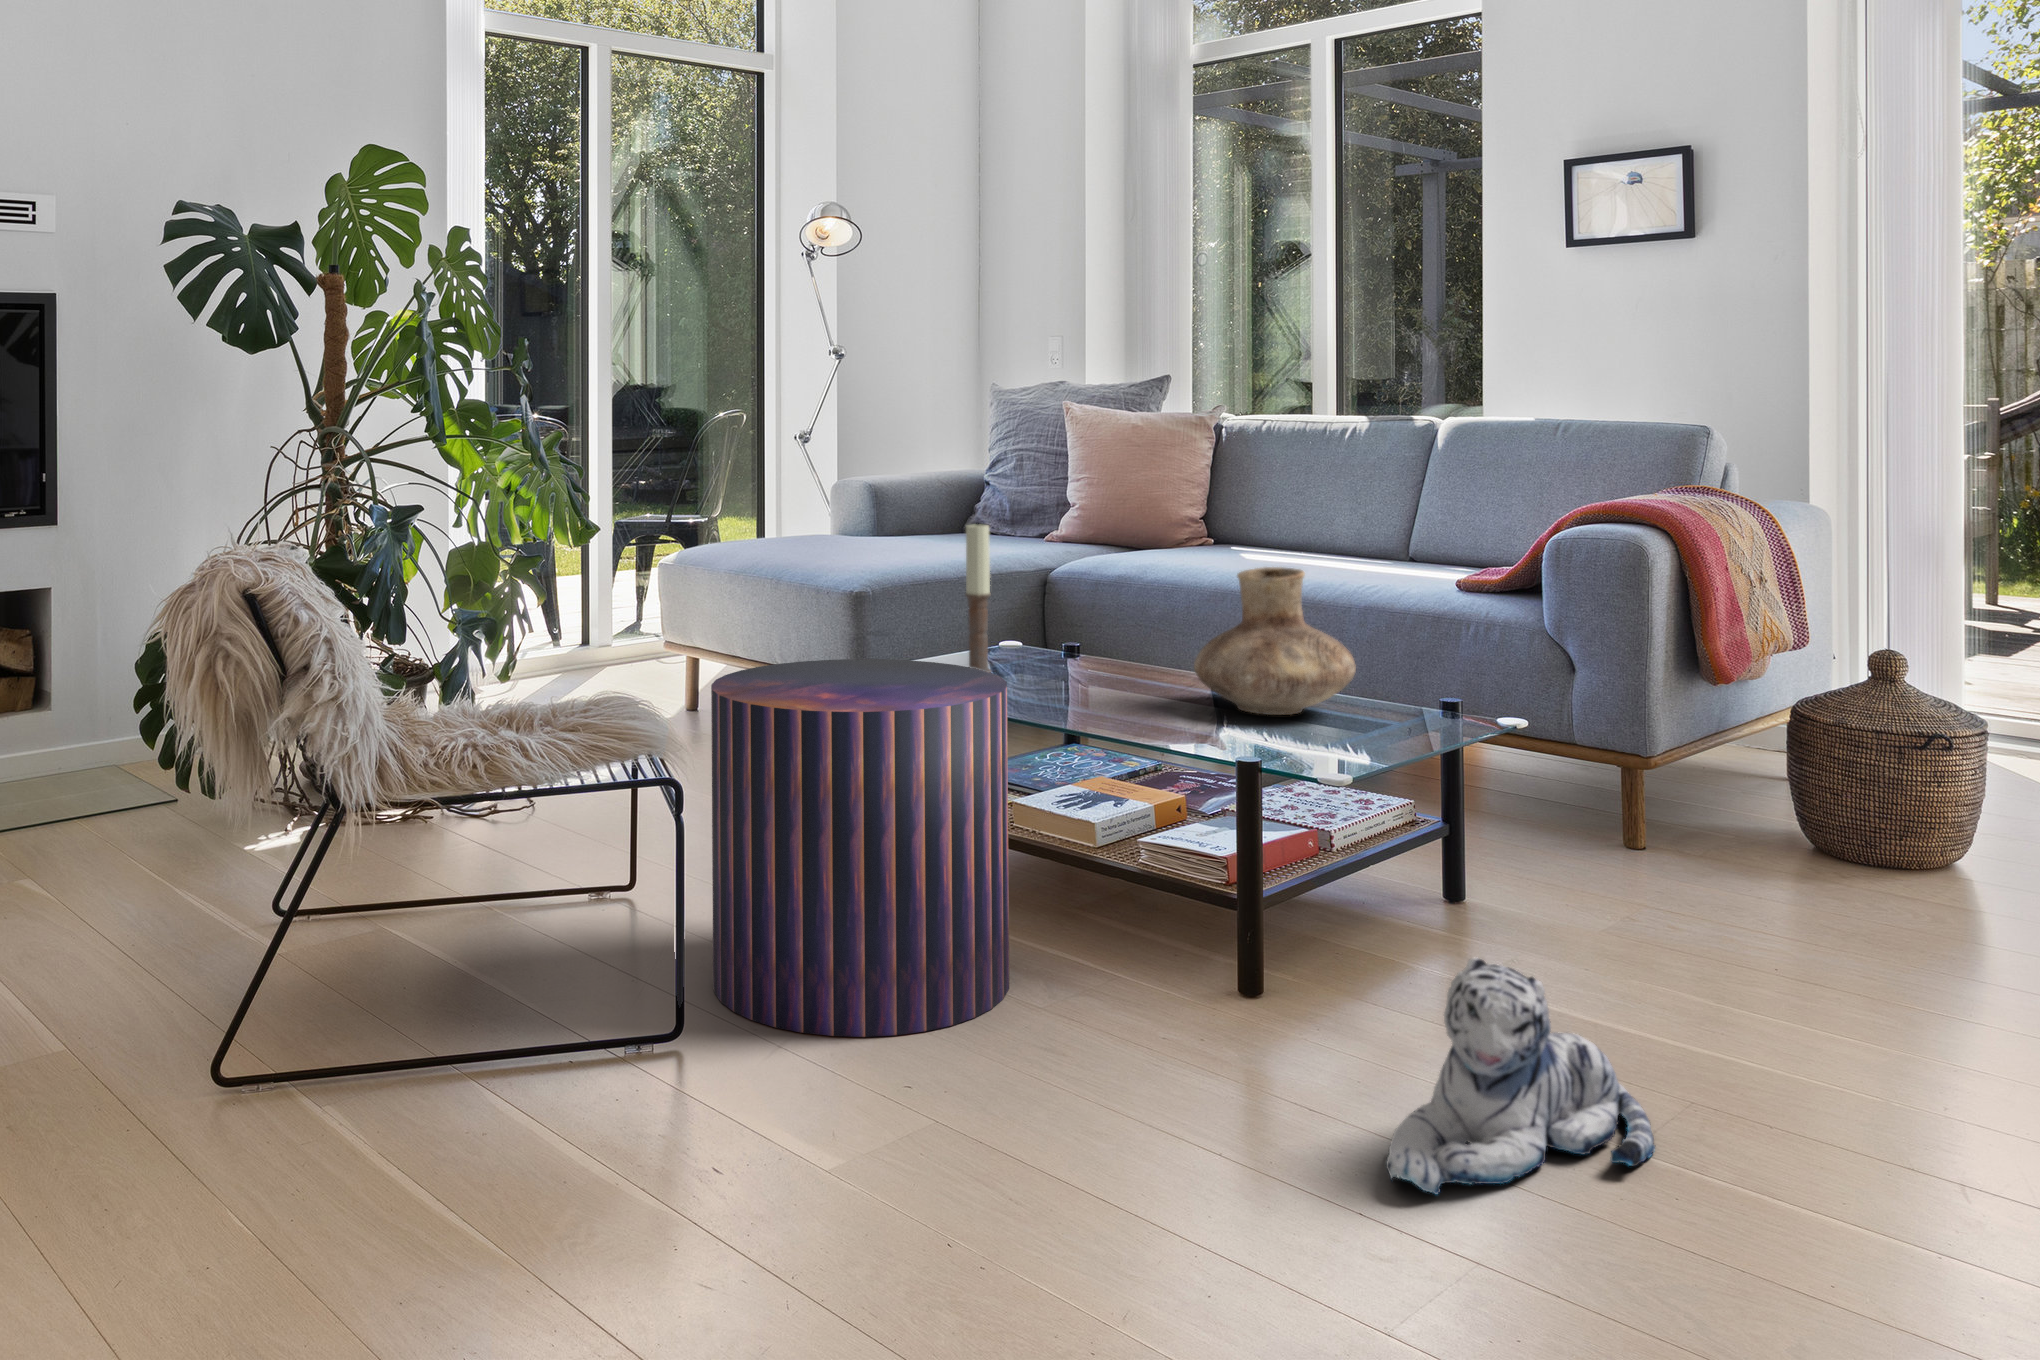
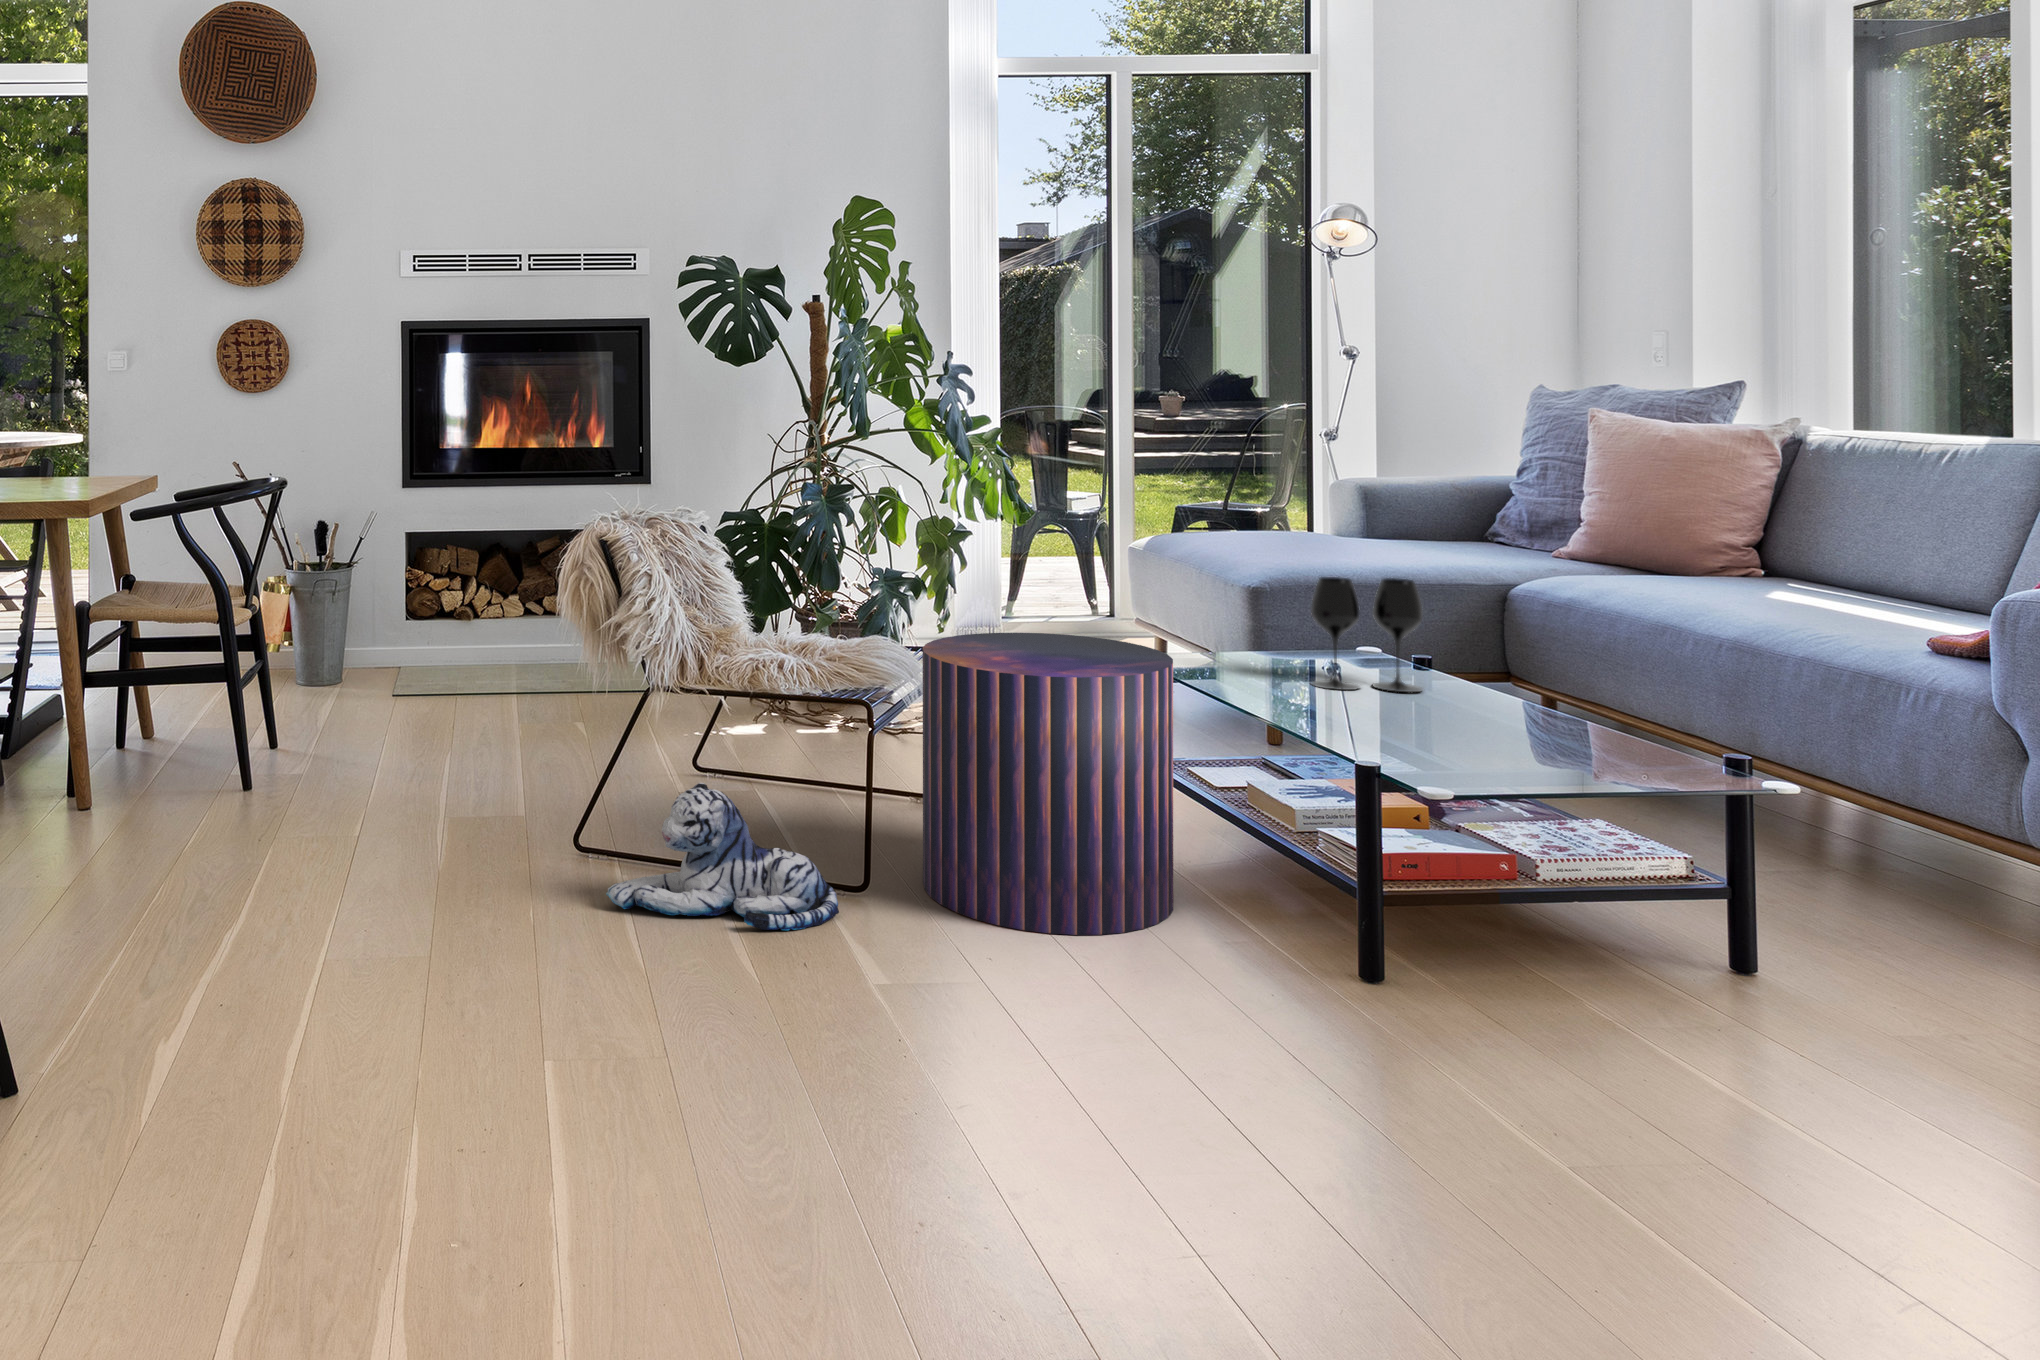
candle: present [965,524,991,672] -> none [1280,529,1306,669]
wine glass: none [1018,565,1119,689] -> present [1311,577,1423,692]
vase: present [1194,567,1356,715] -> none [1447,596,1629,742]
plush toy: present [1386,958,1655,1194] -> present [606,783,839,930]

